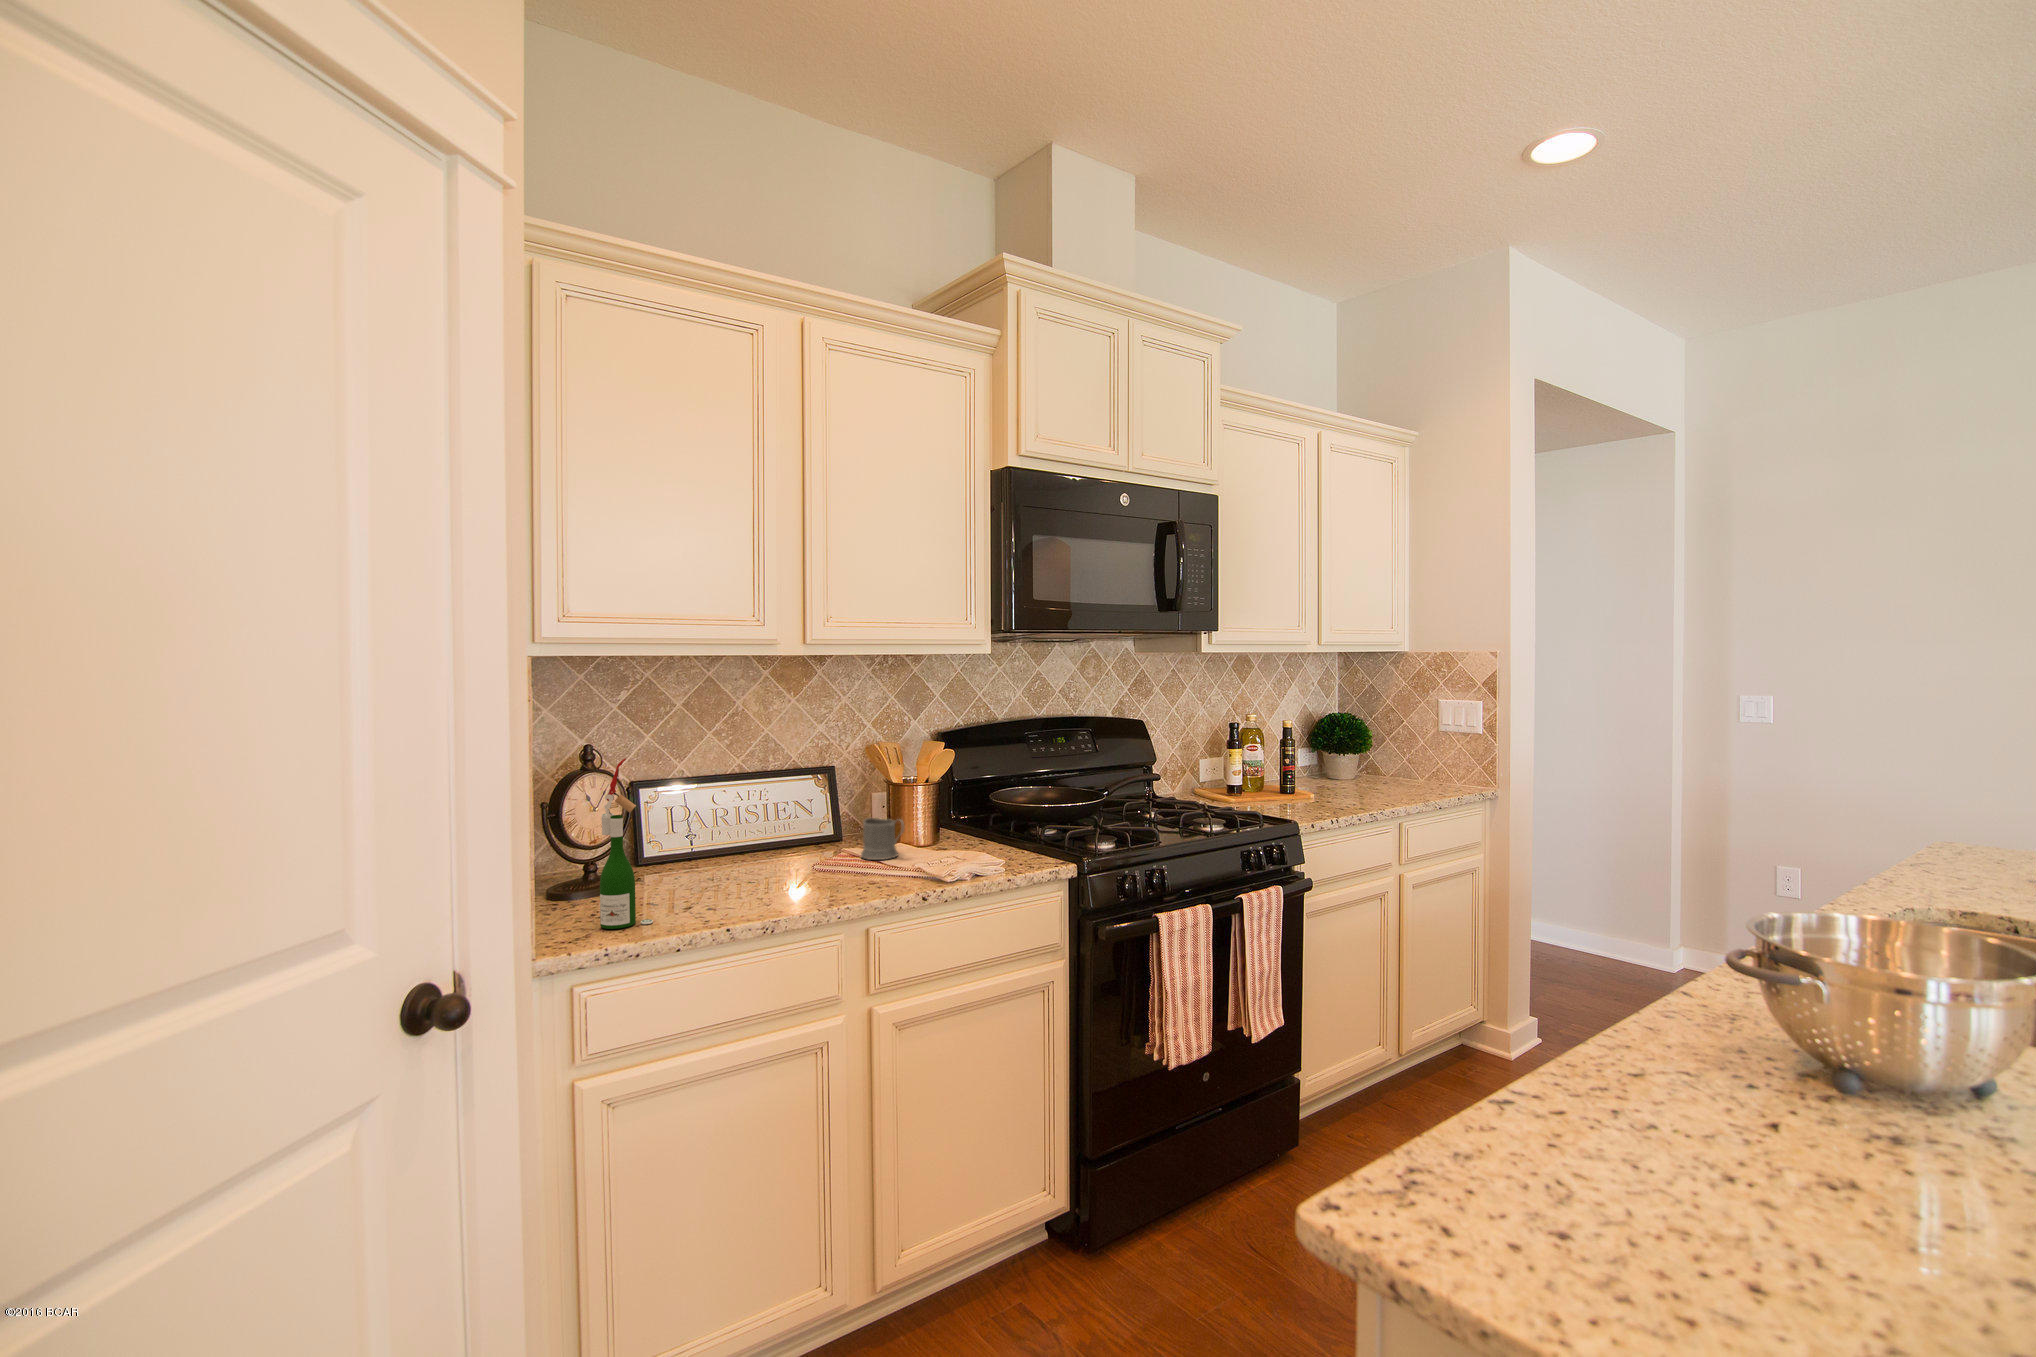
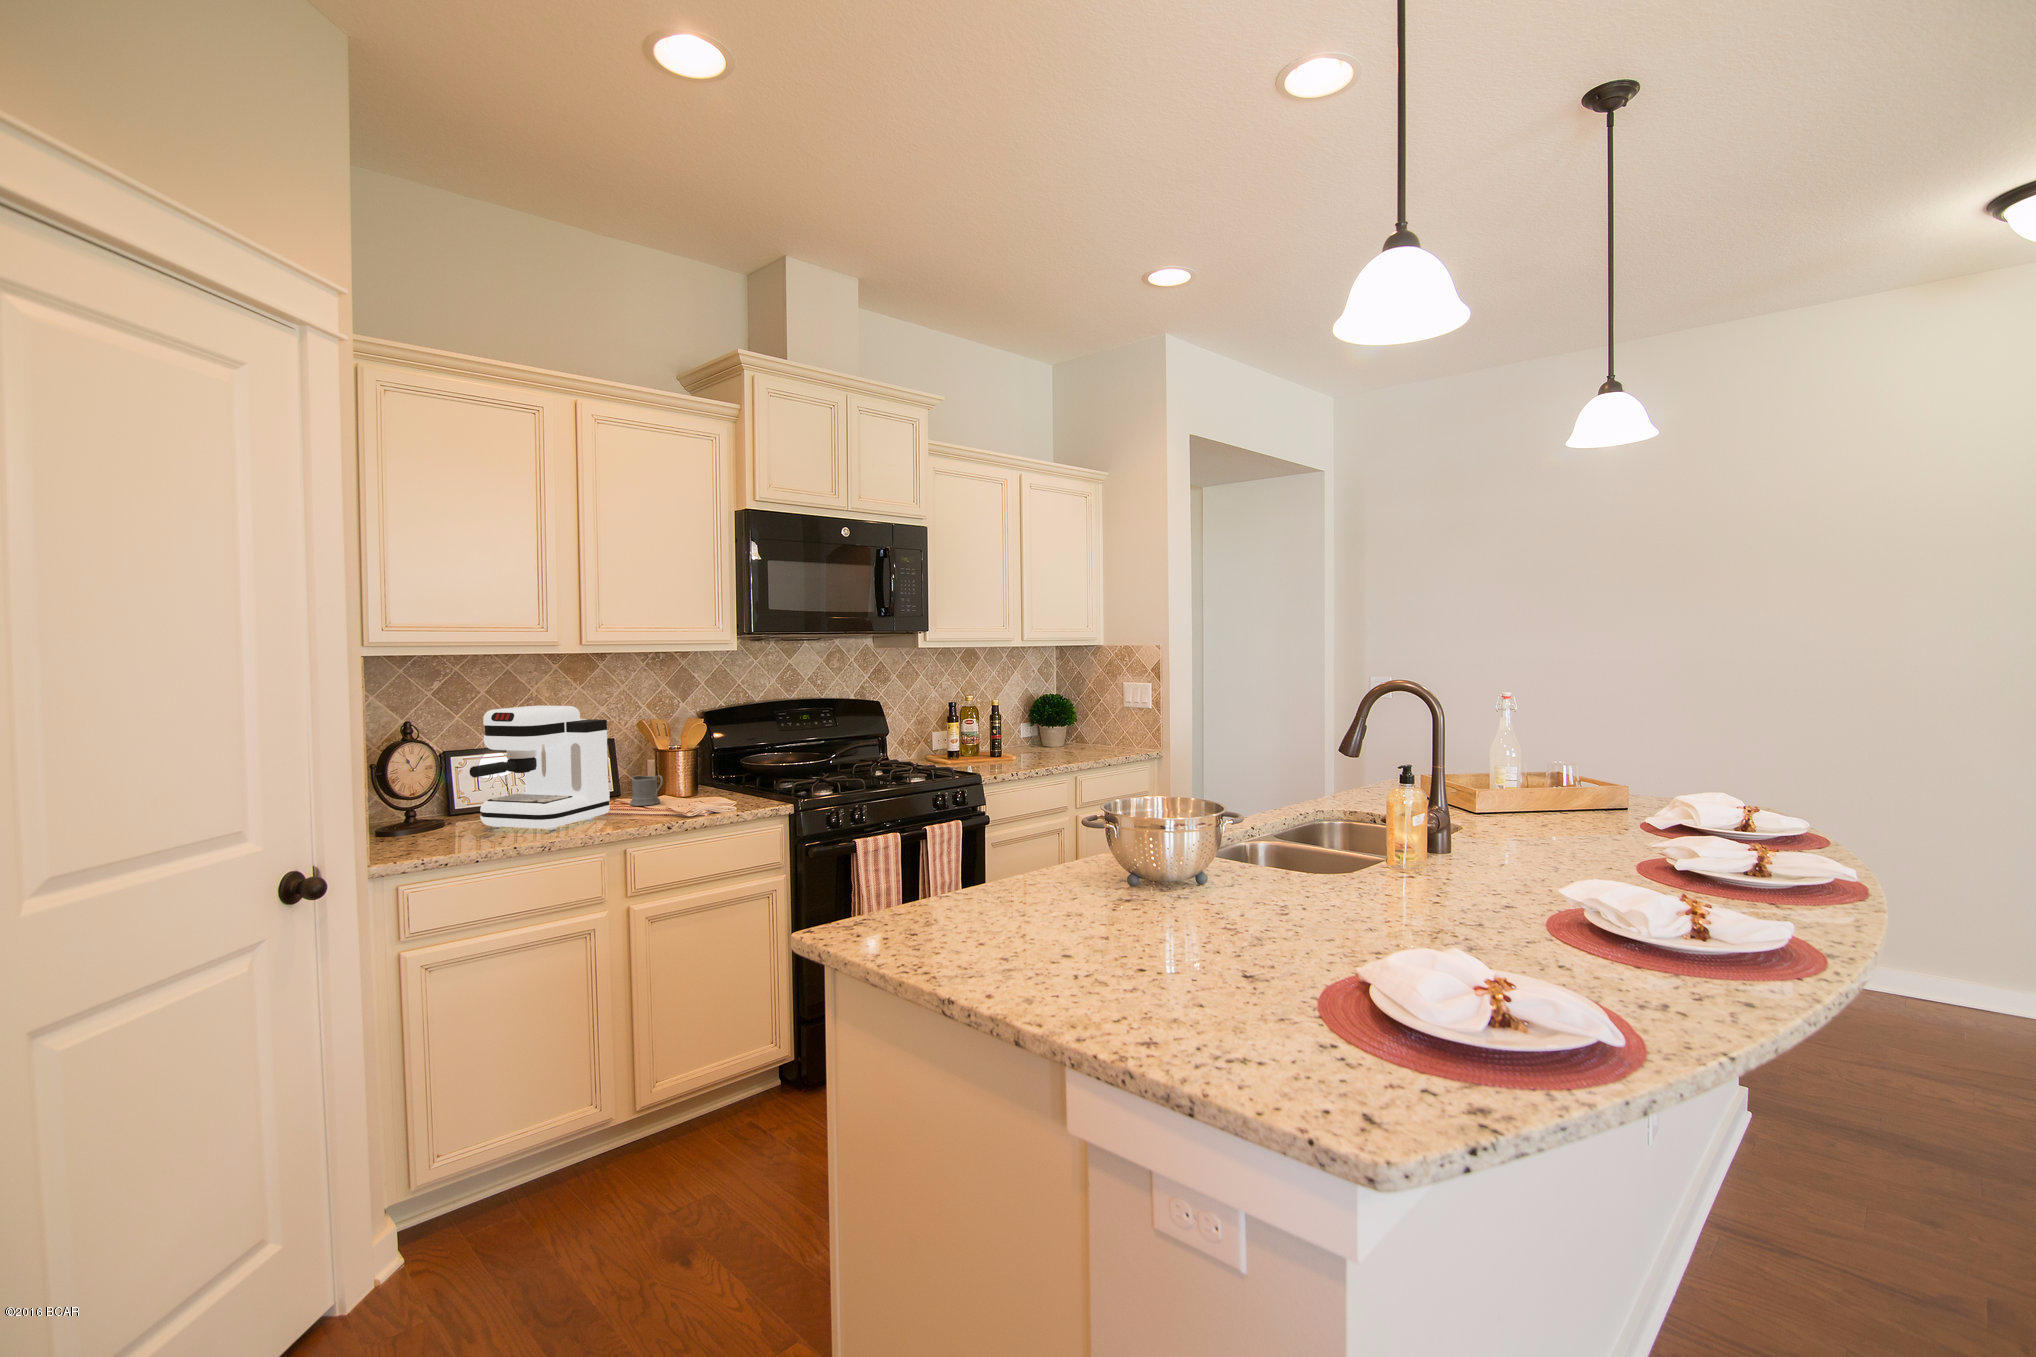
coffee maker: none [667,724,841,899] -> present [469,706,610,830]
wine bottle: present [600,758,653,929] -> none [418,730,459,850]

